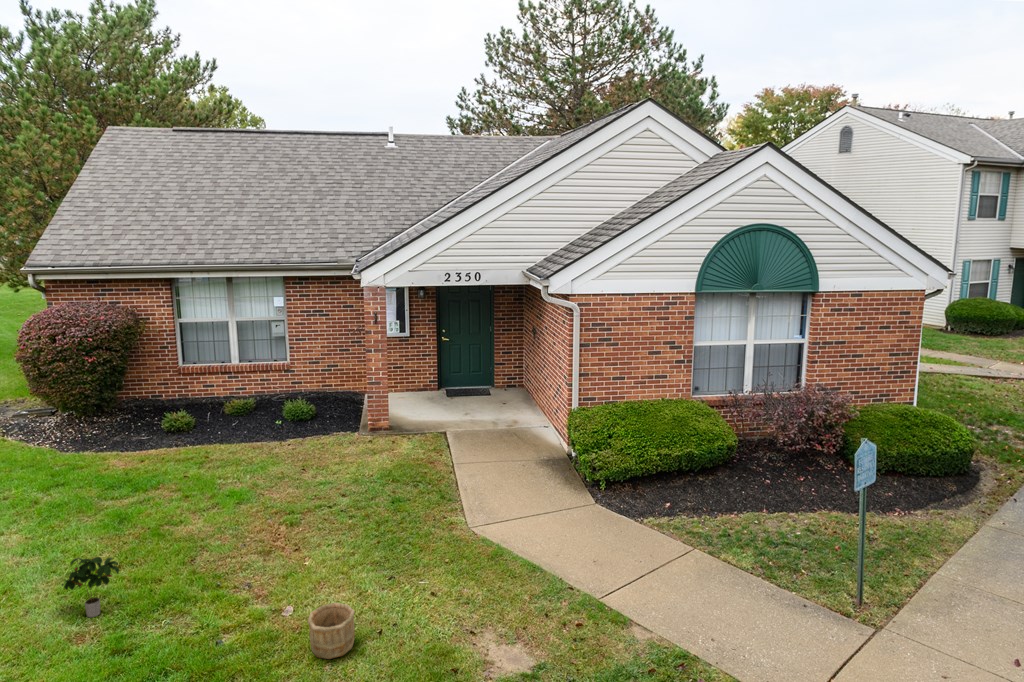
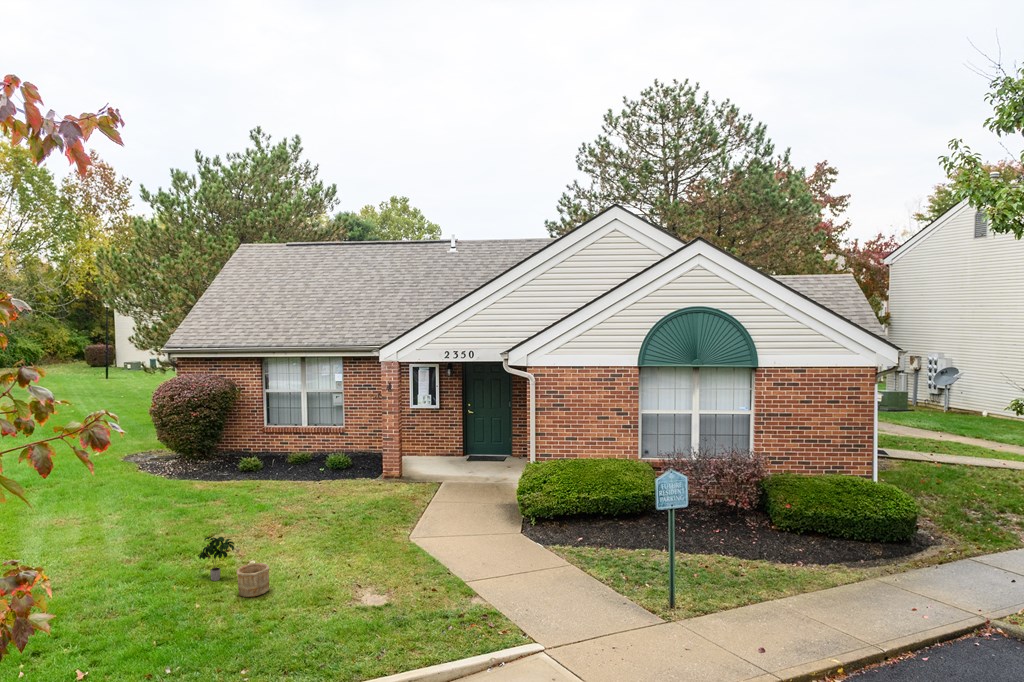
potted plant: present [62,557,119,617] -> present [198,537,234,581]

